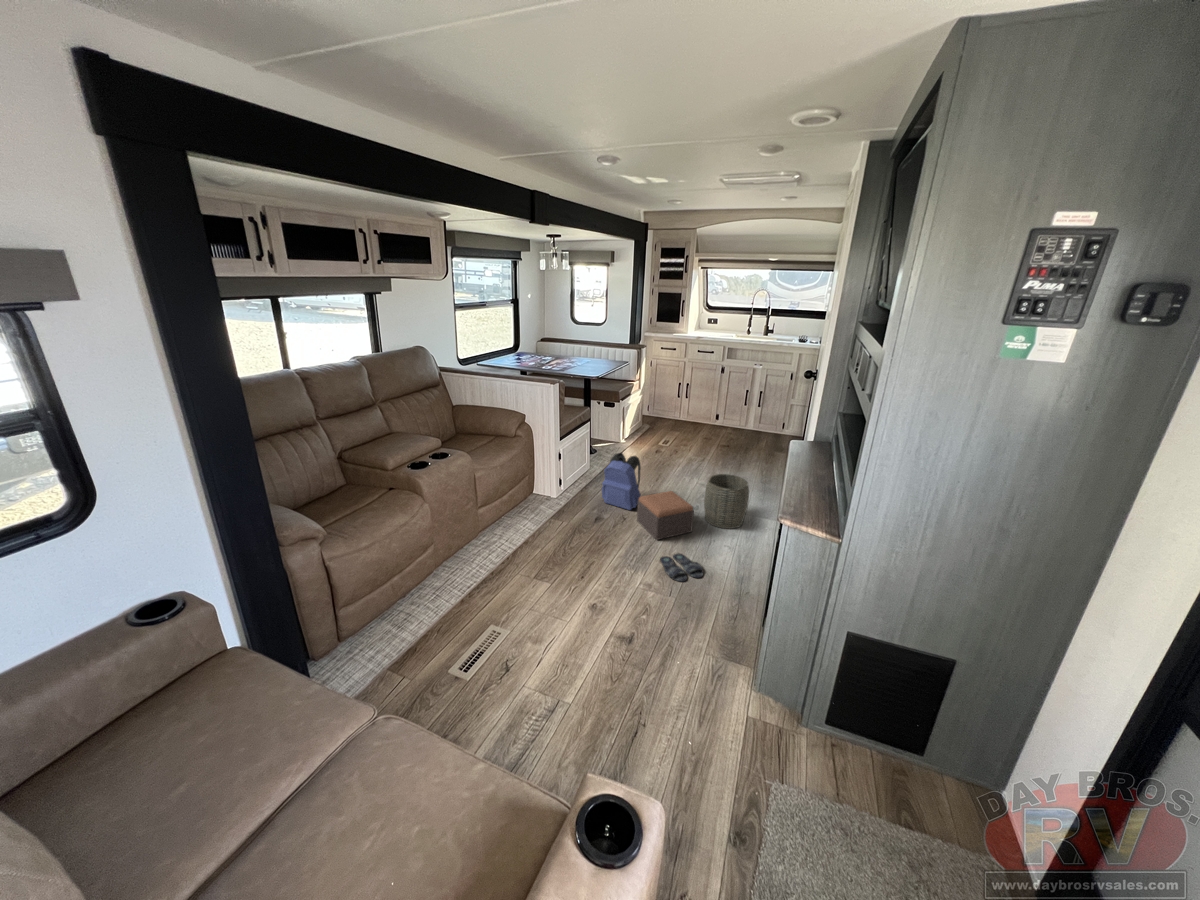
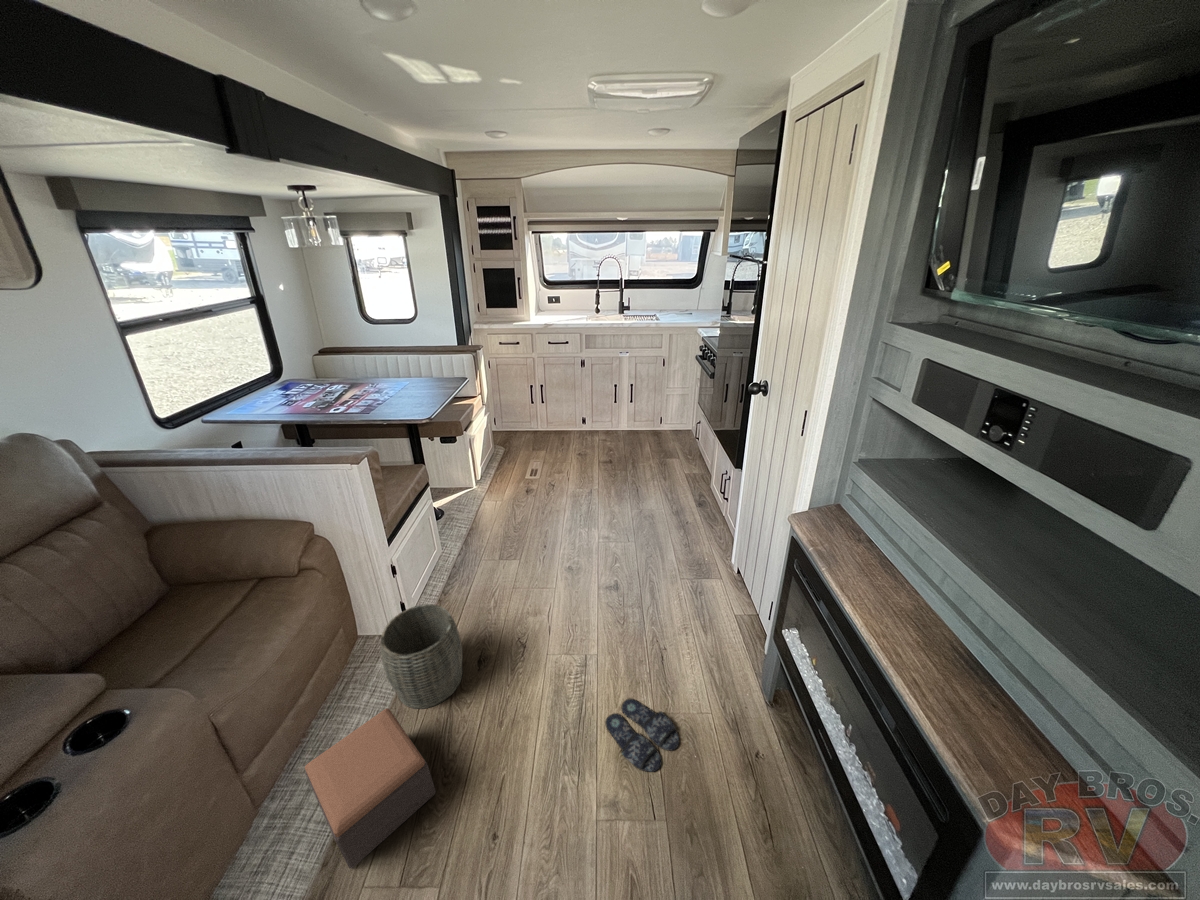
backpack: present [602,453,641,510] -> none [475,539,539,623]
woven basket: present [704,474,749,529] -> present [381,604,463,709]
footstool: present [637,491,694,540] -> present [305,708,436,868]

